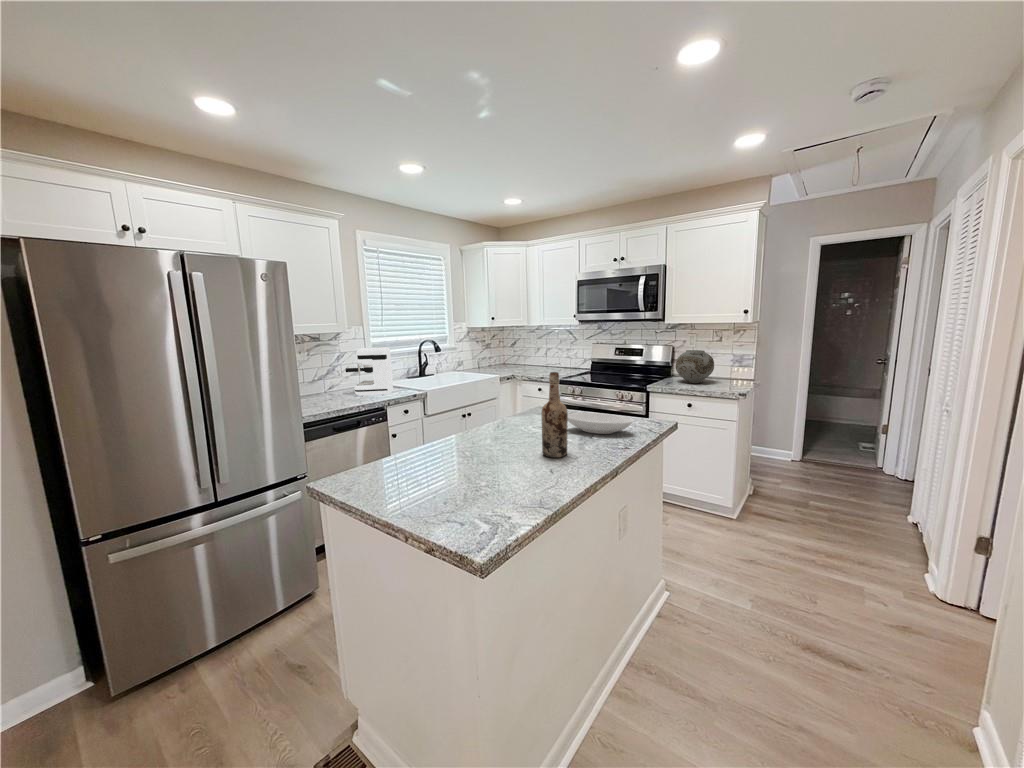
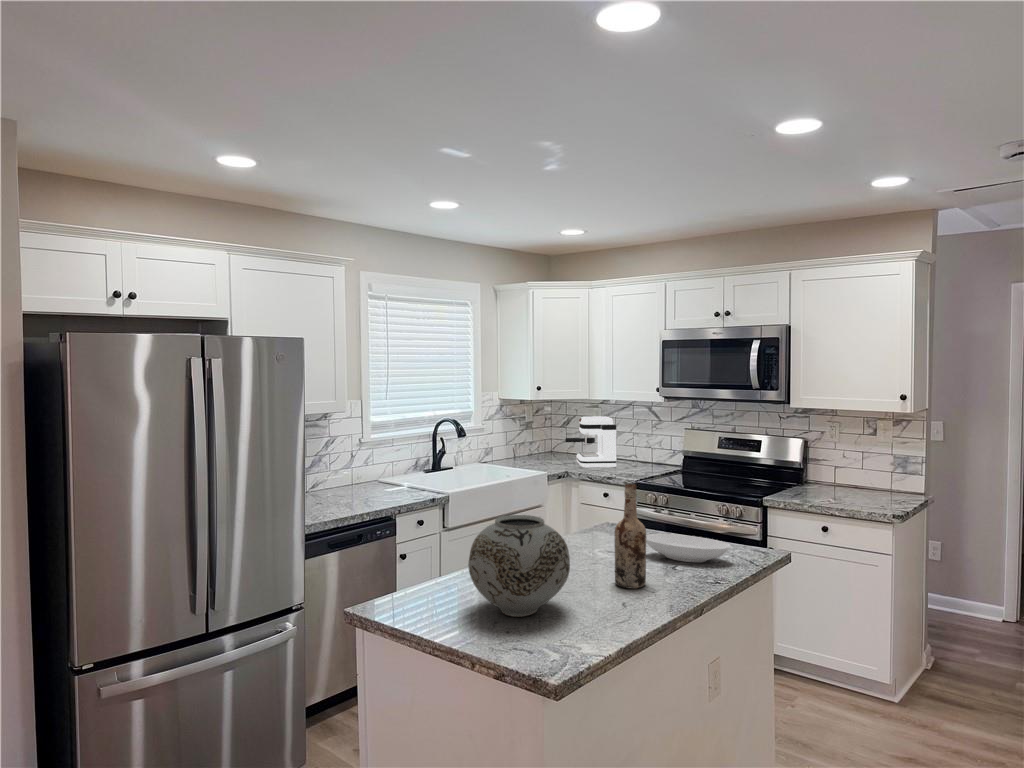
coffee maker: present [346,347,393,396] -> present [565,416,616,468]
vase: present [676,350,714,383] -> present [468,515,570,617]

